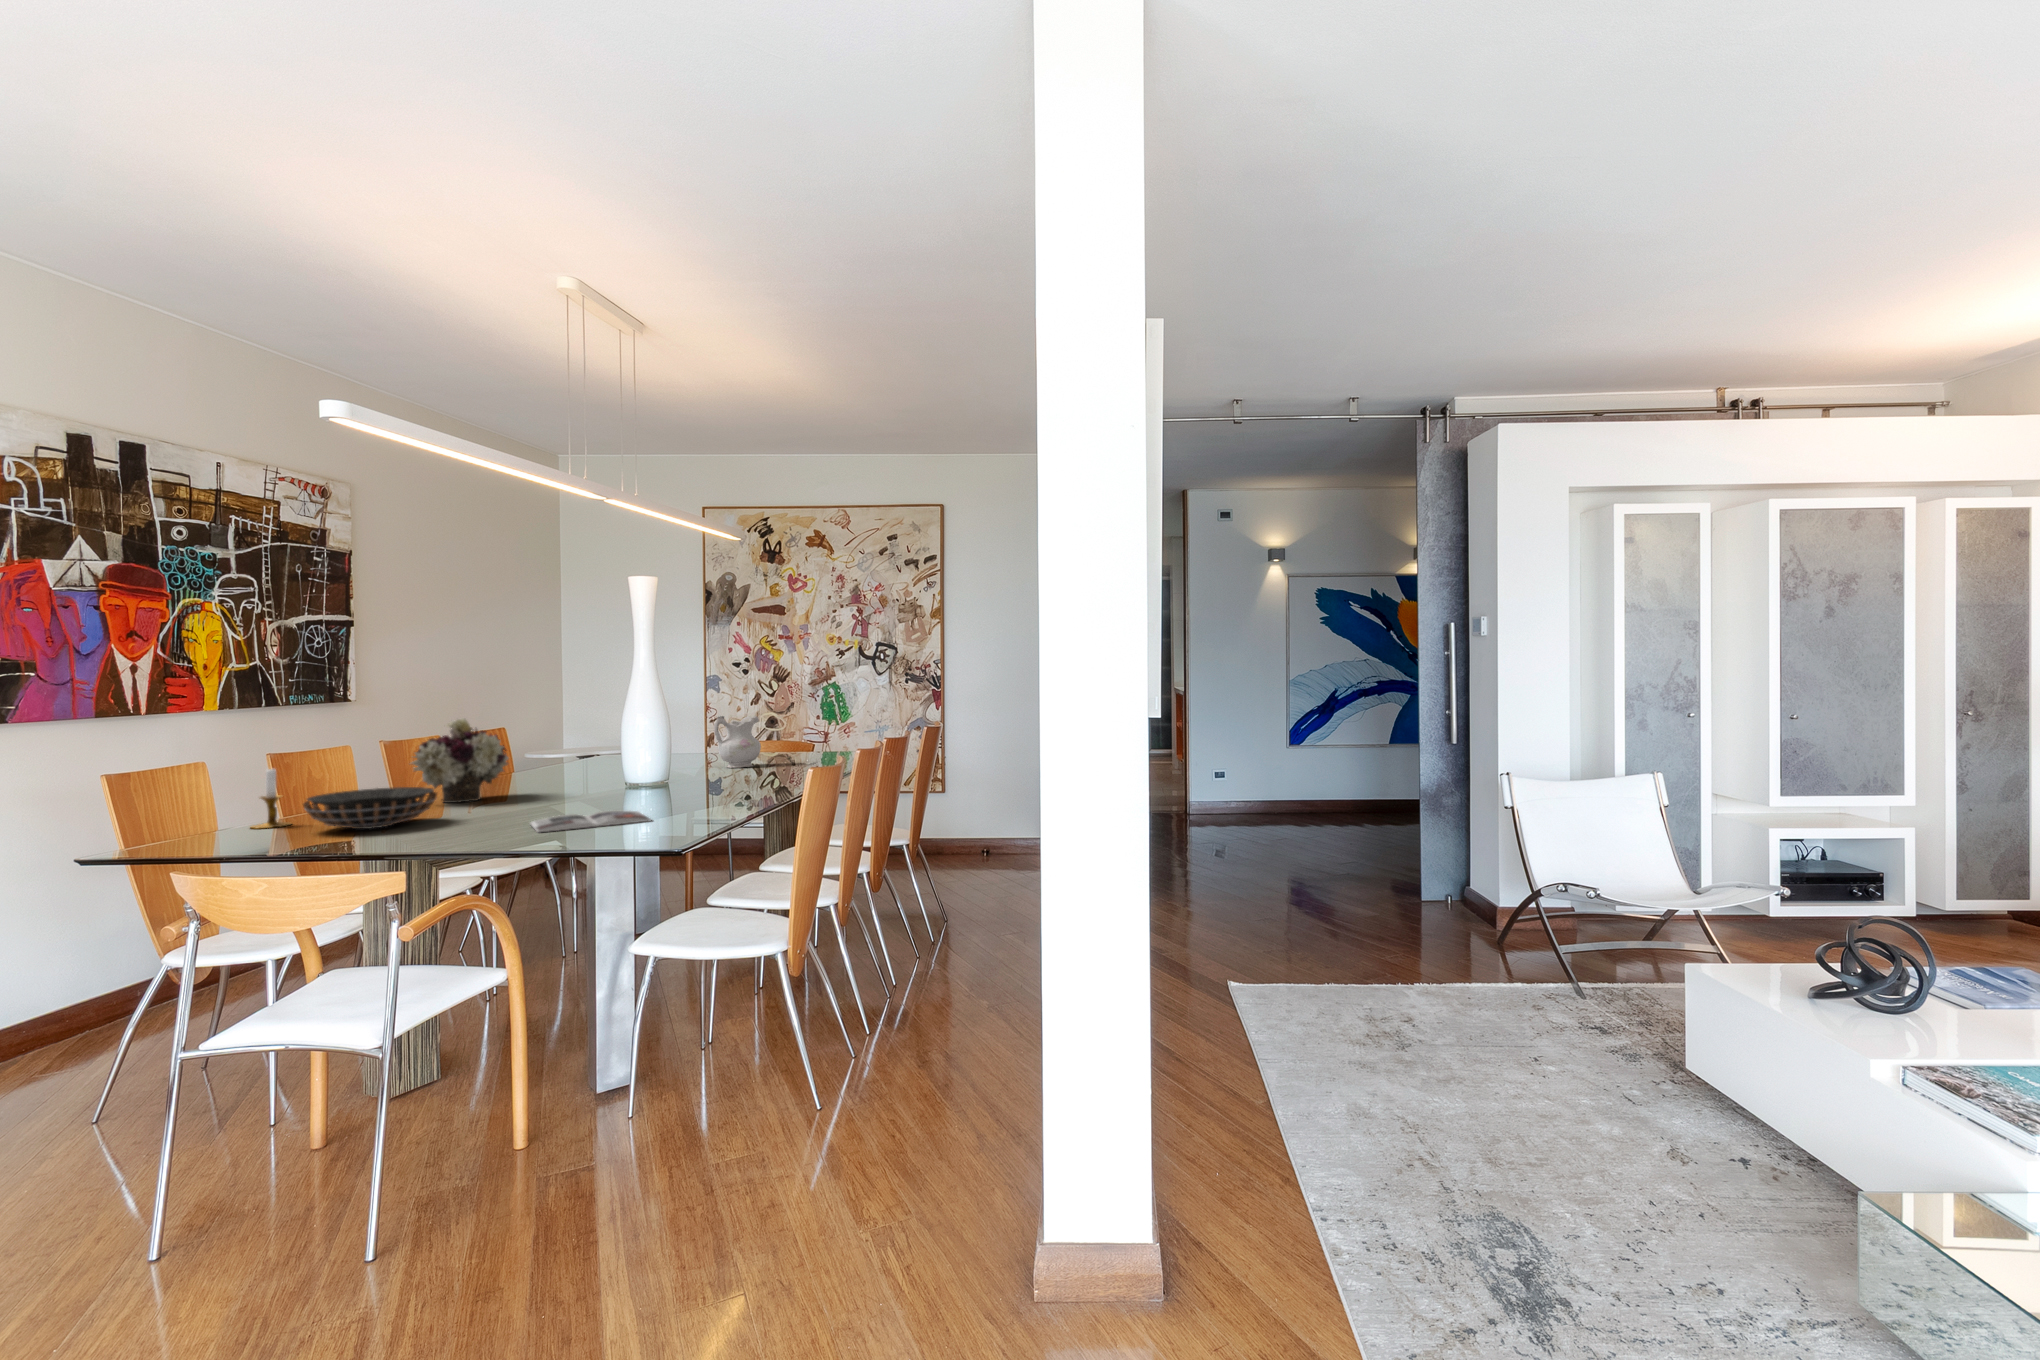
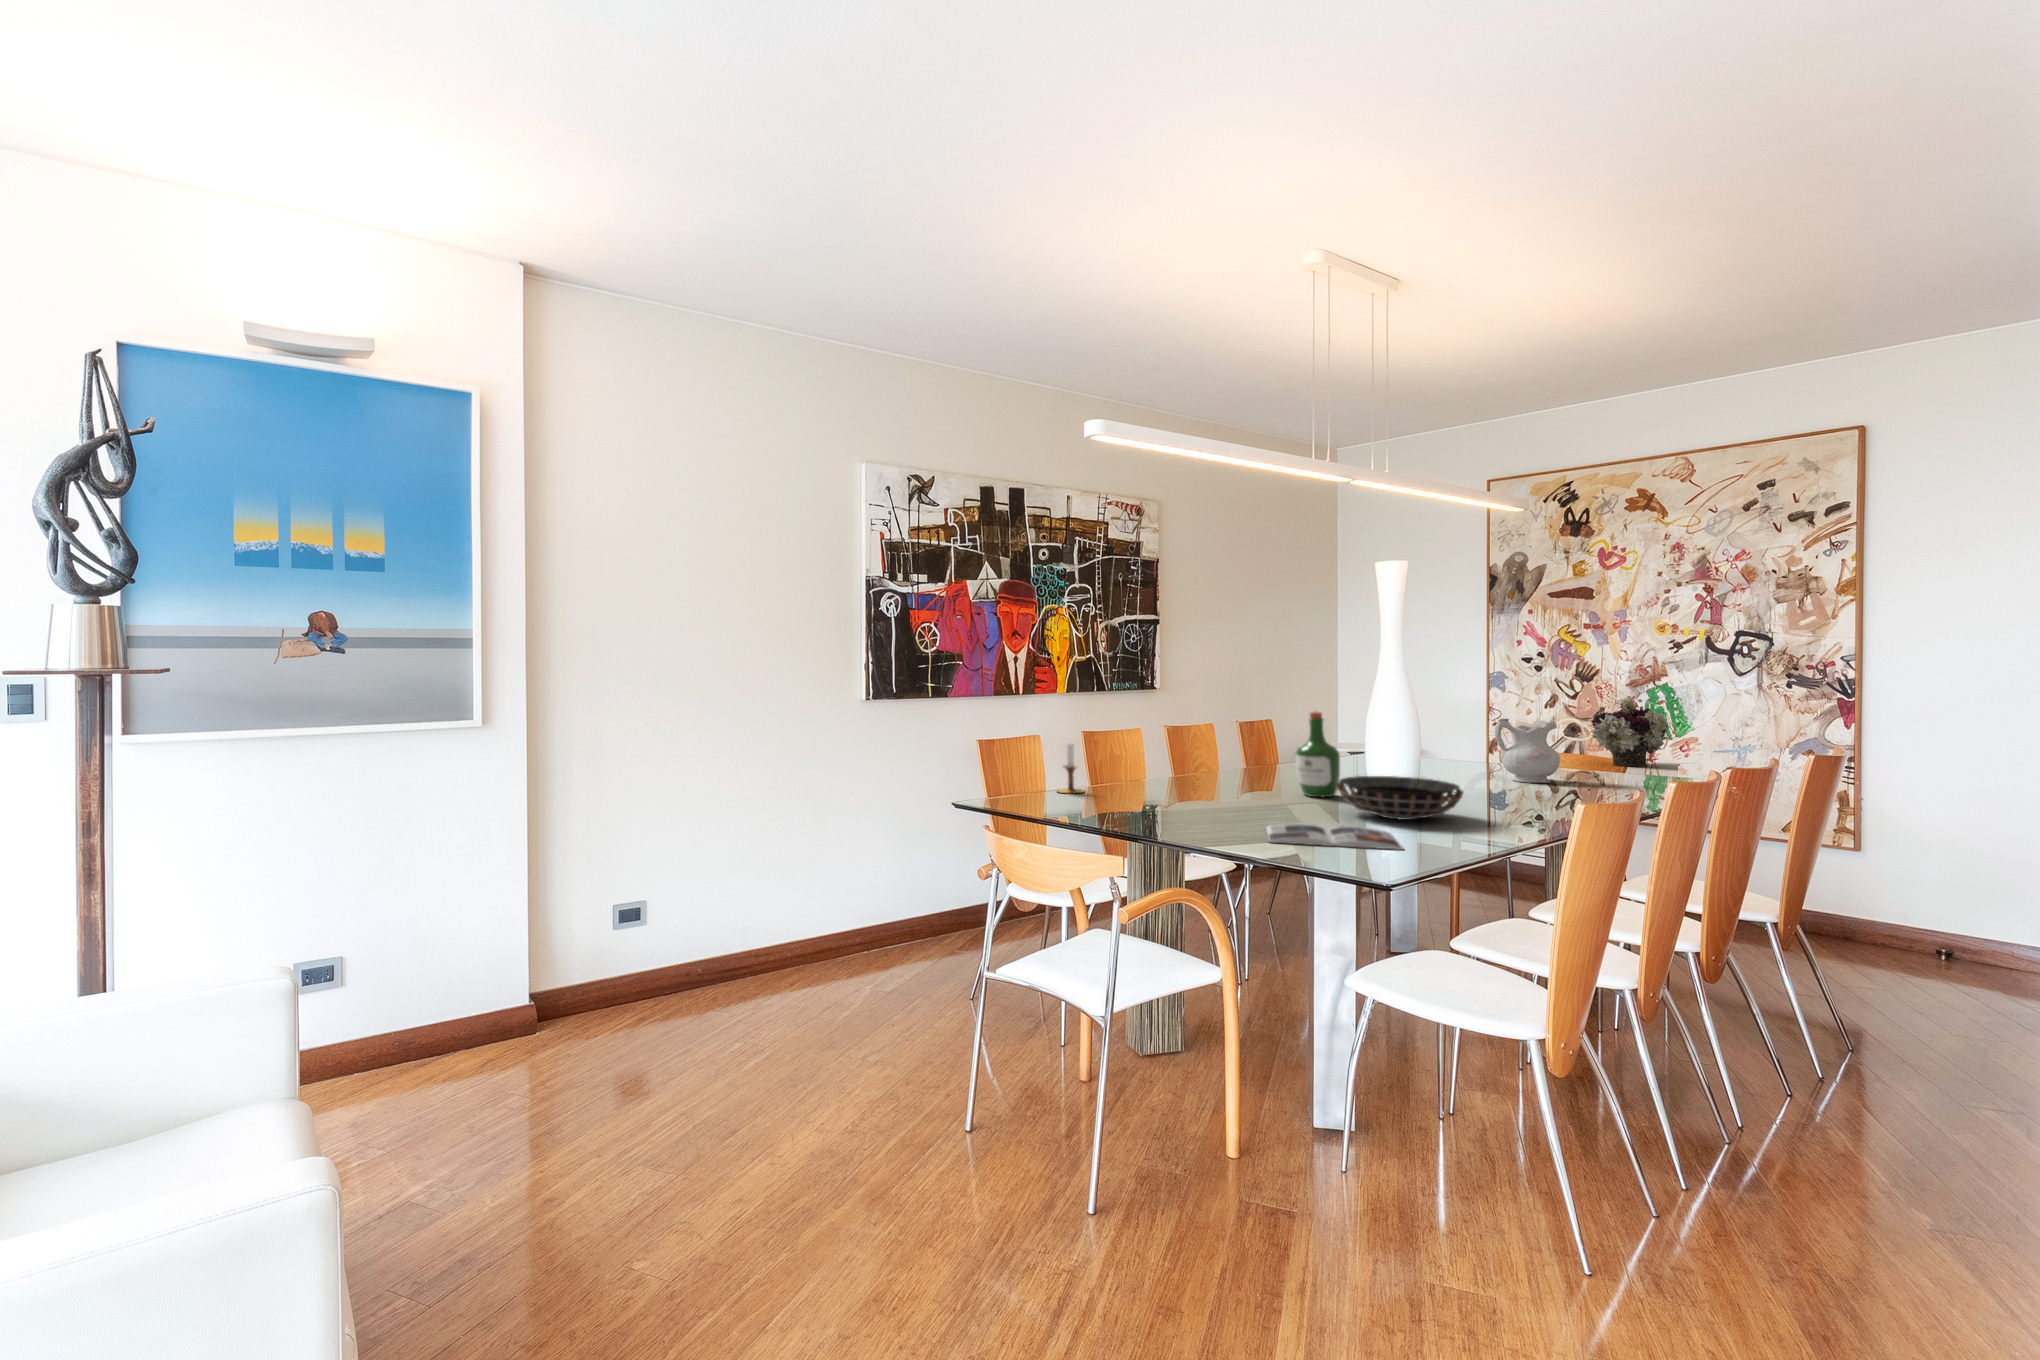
wine bottle: none [544,717,588,797] -> present [1296,711,1340,797]
flower arrangement: present [411,718,508,803] -> present [1590,698,1668,767]
decorative bowl: present [303,787,437,829] -> present [1336,776,1463,820]

